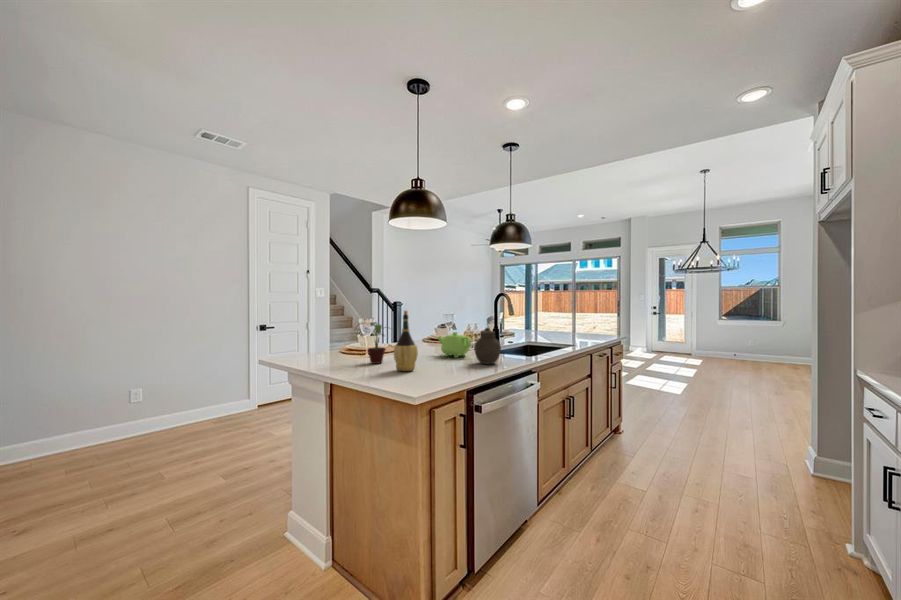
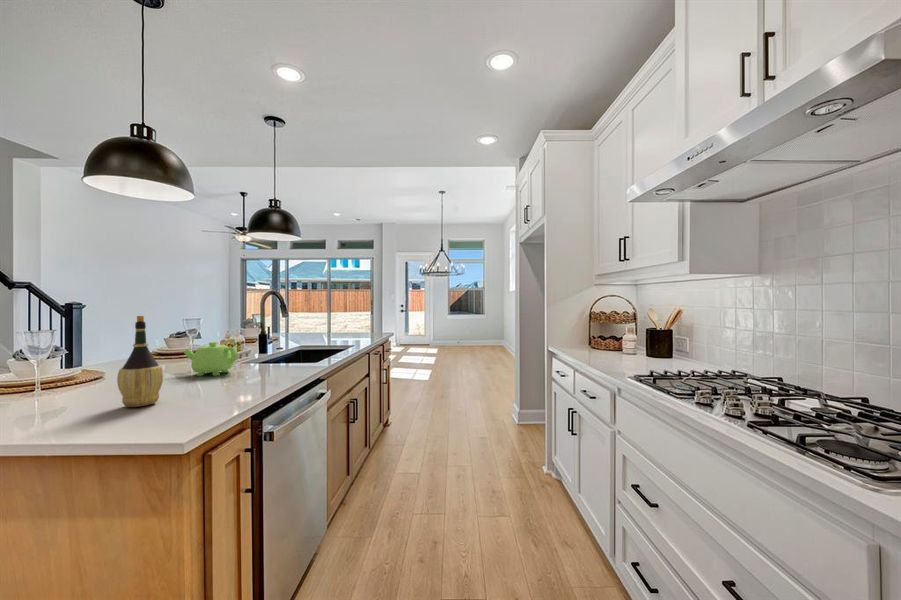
potted plant: present [359,322,386,364] -> none [22,336,111,403]
jar: present [474,328,501,364] -> none [248,333,284,379]

